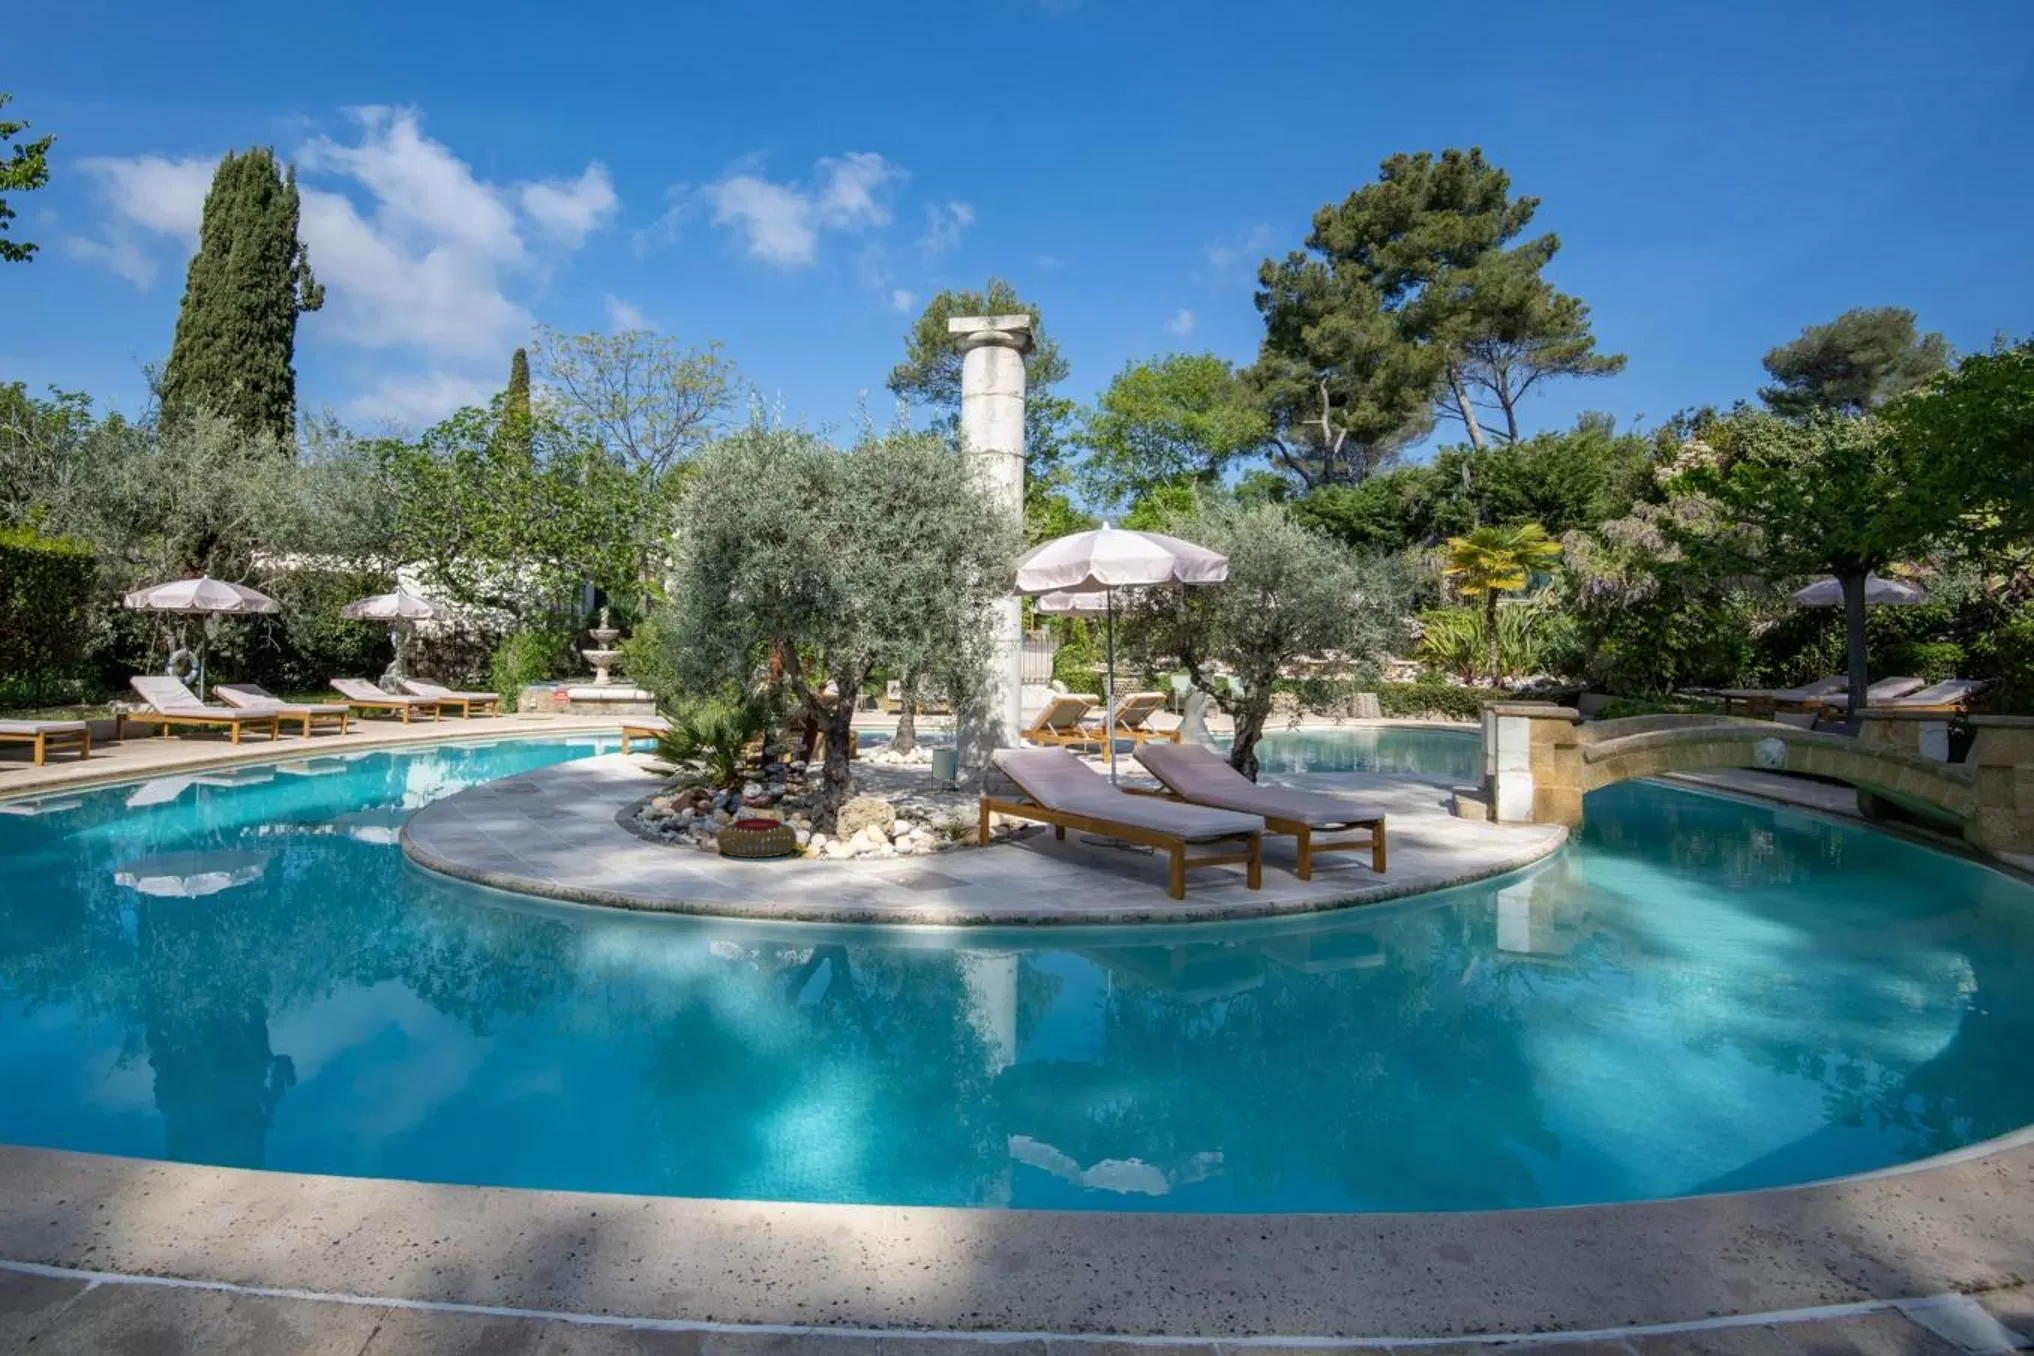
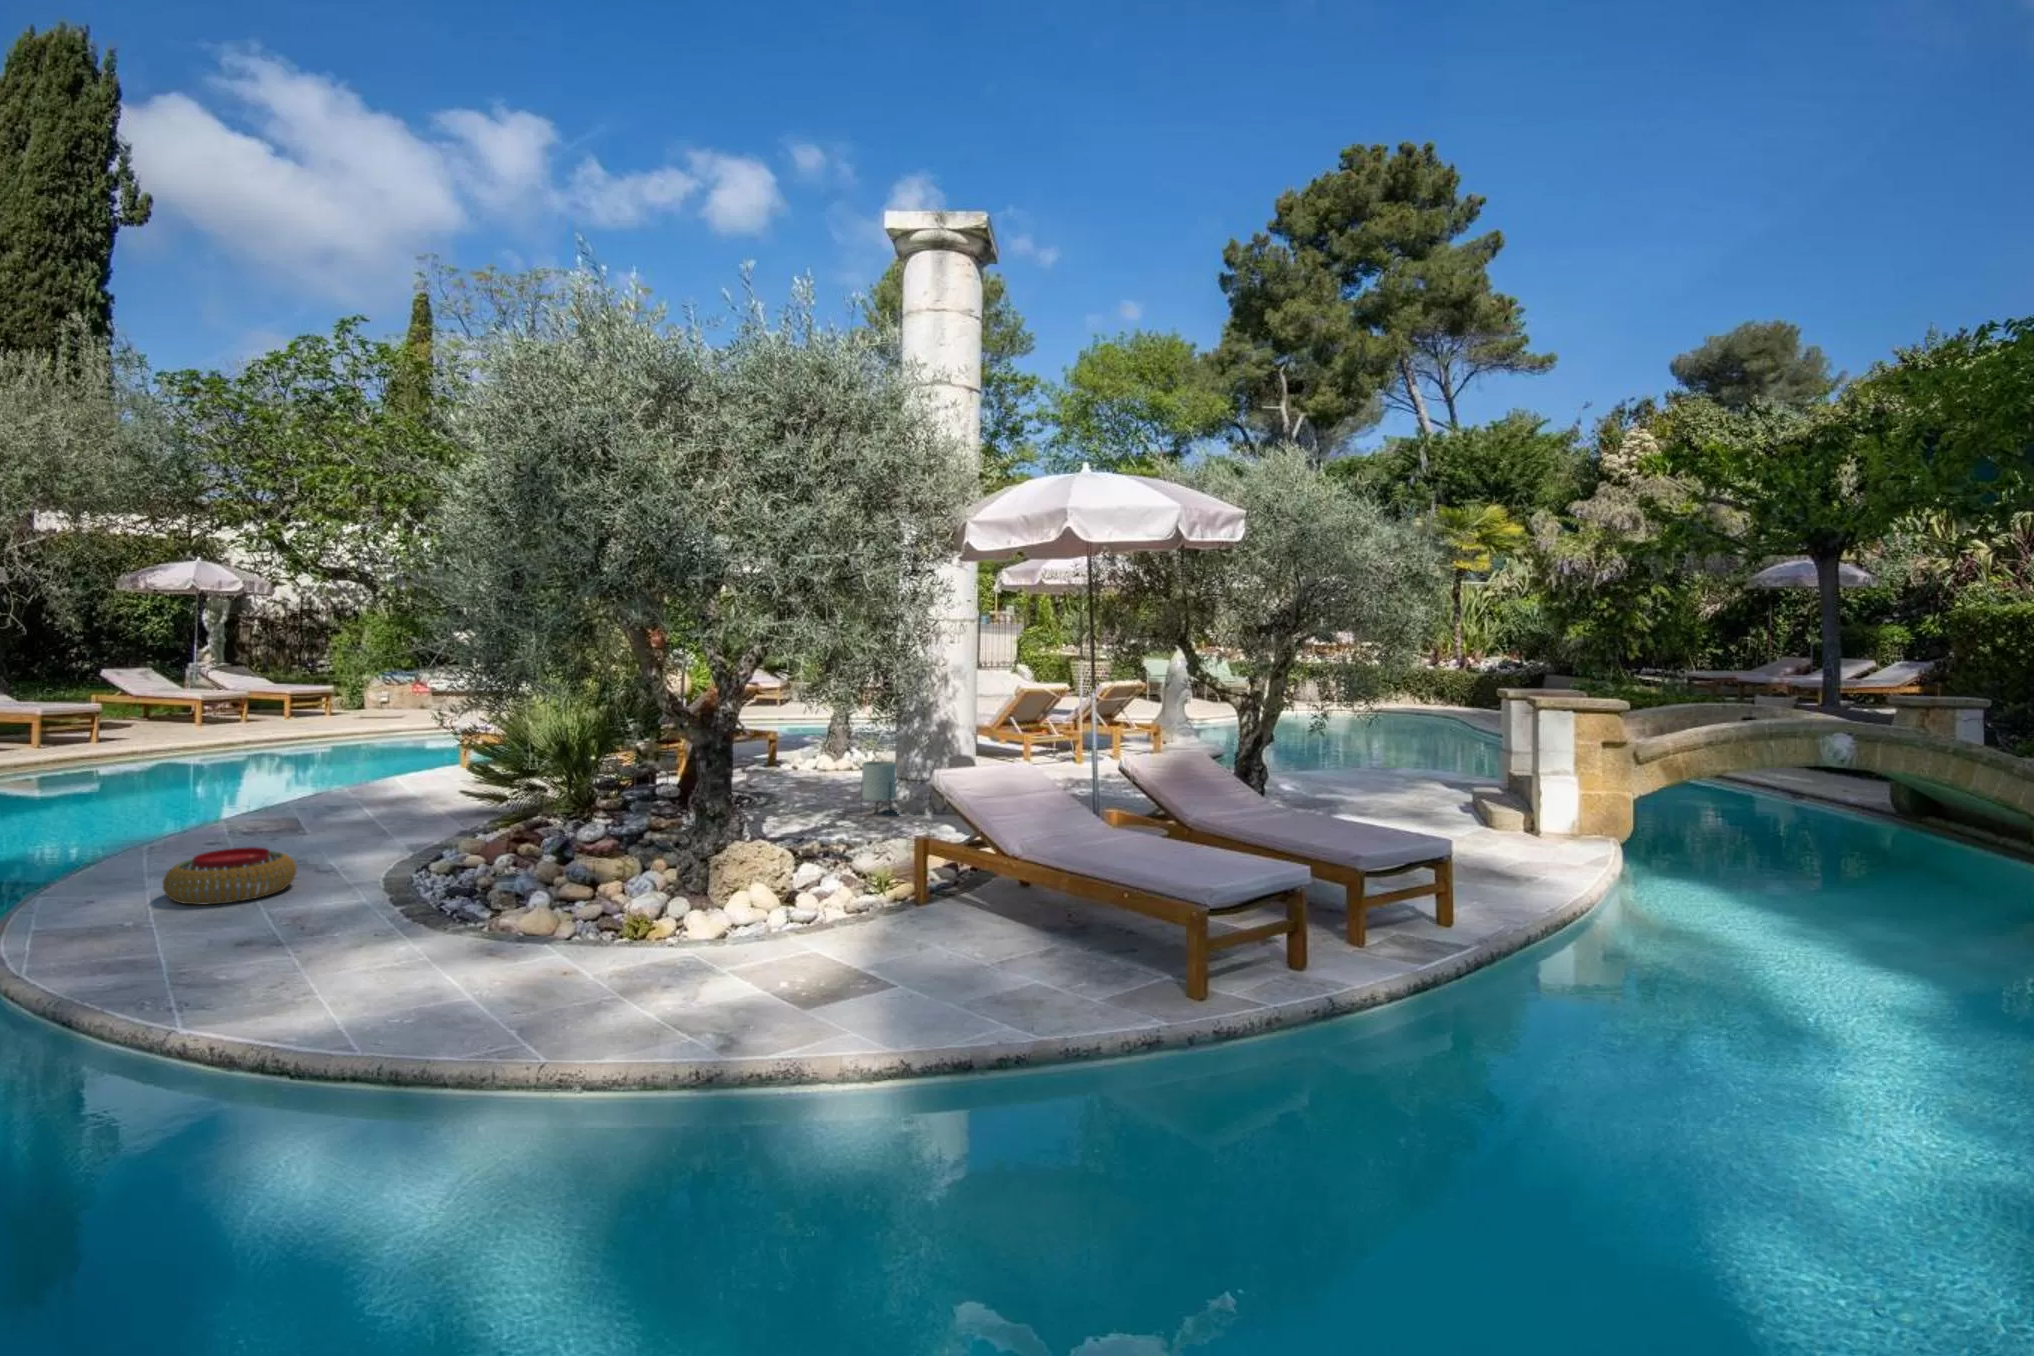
pouf: present [717,818,797,857] -> present [163,847,296,905]

